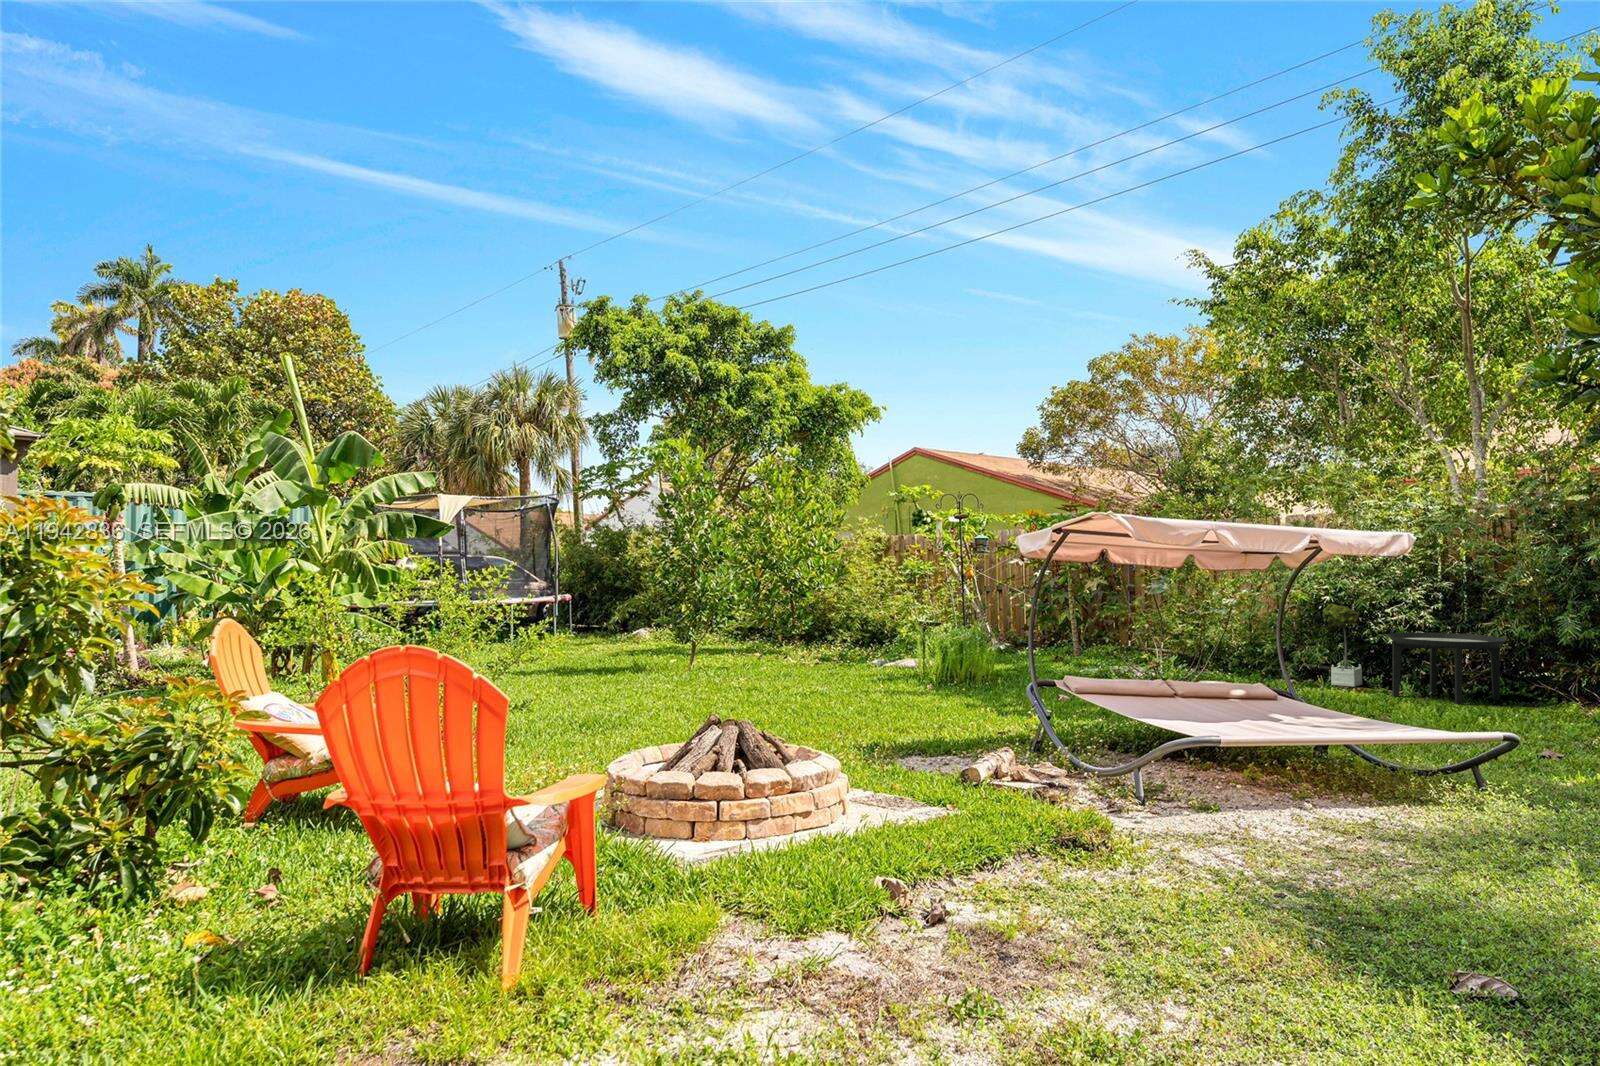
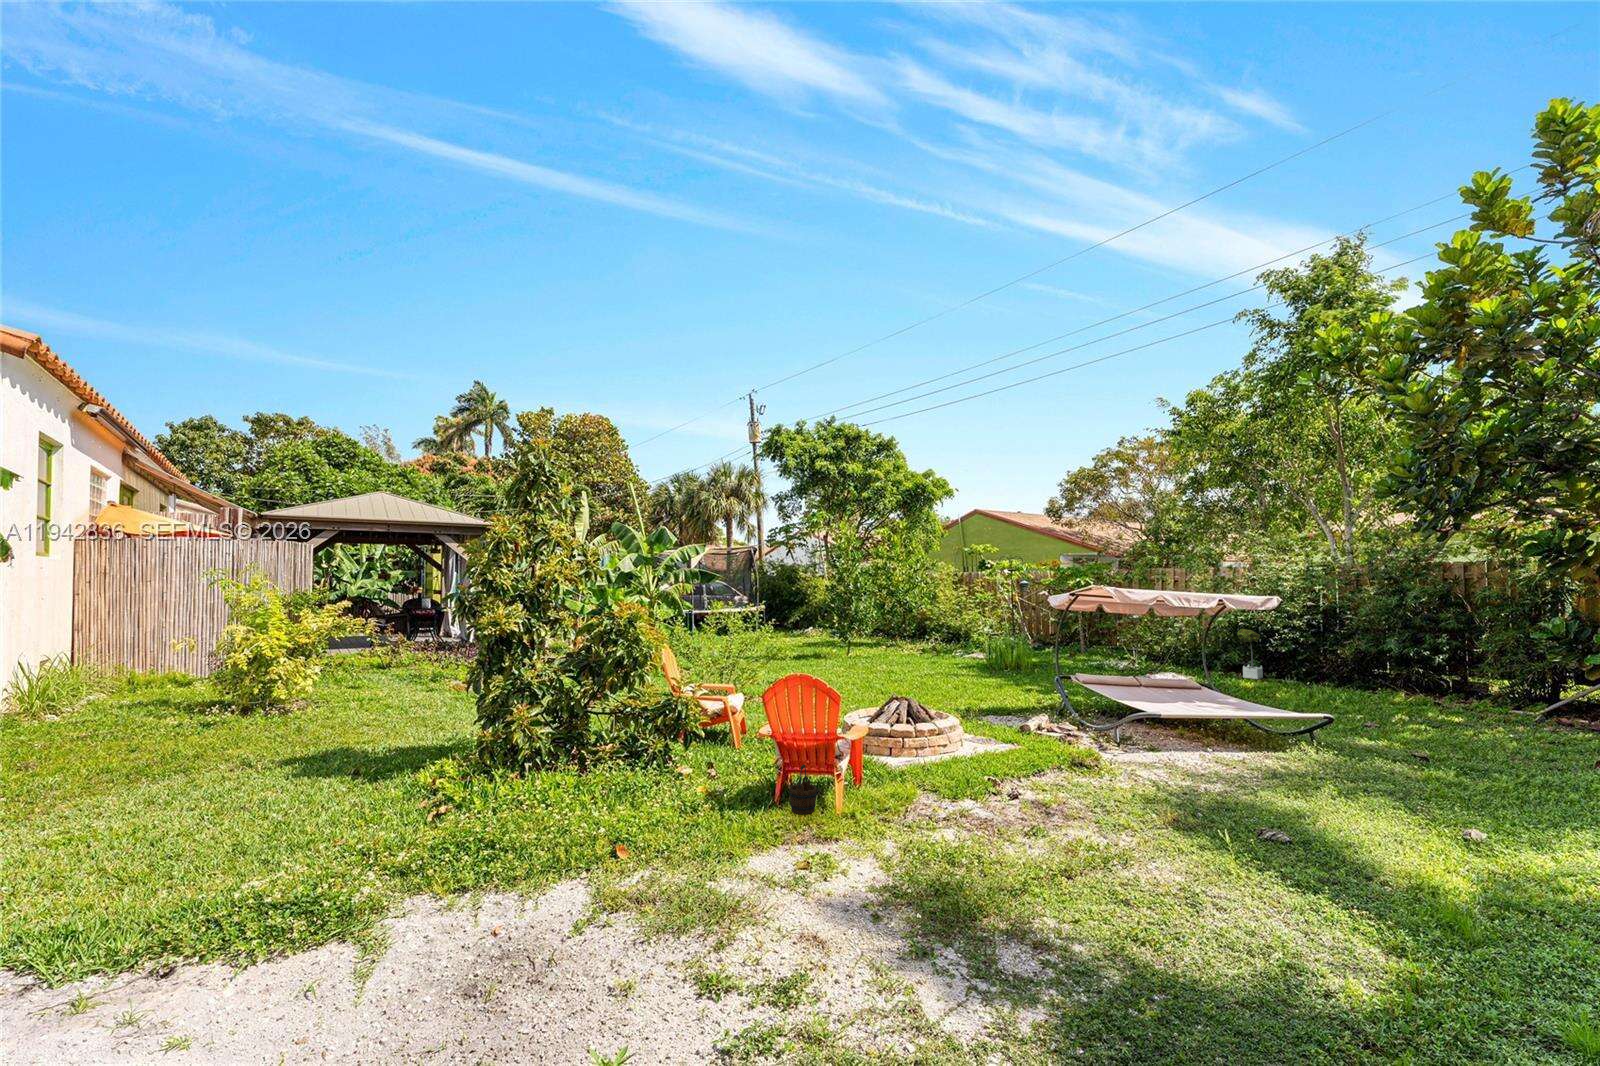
round table: present [1387,633,1507,705] -> none [1276,648,1351,693]
wooden bucket: none [398,869,467,989] -> present [789,764,817,814]

